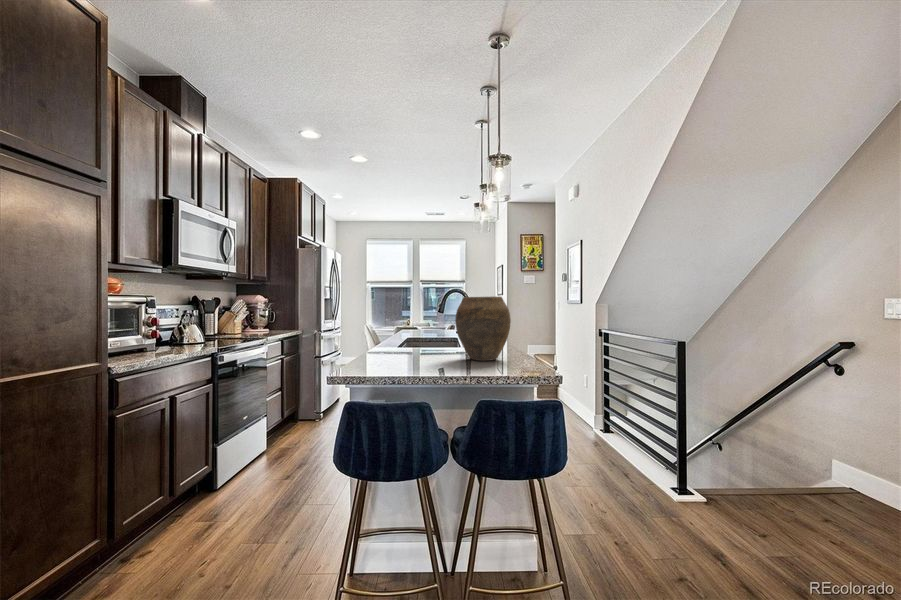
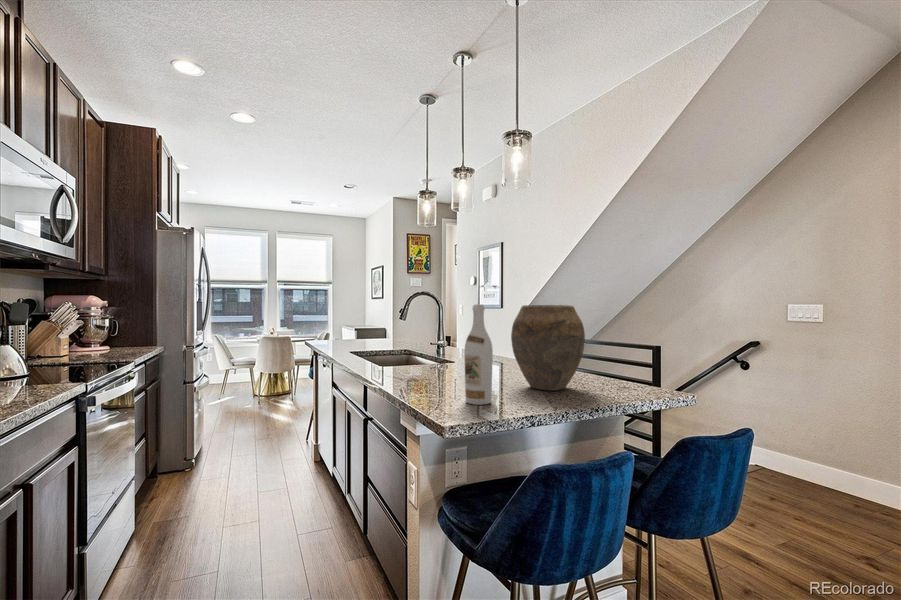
wine bottle: none [398,296,417,364] -> present [464,304,493,405]

